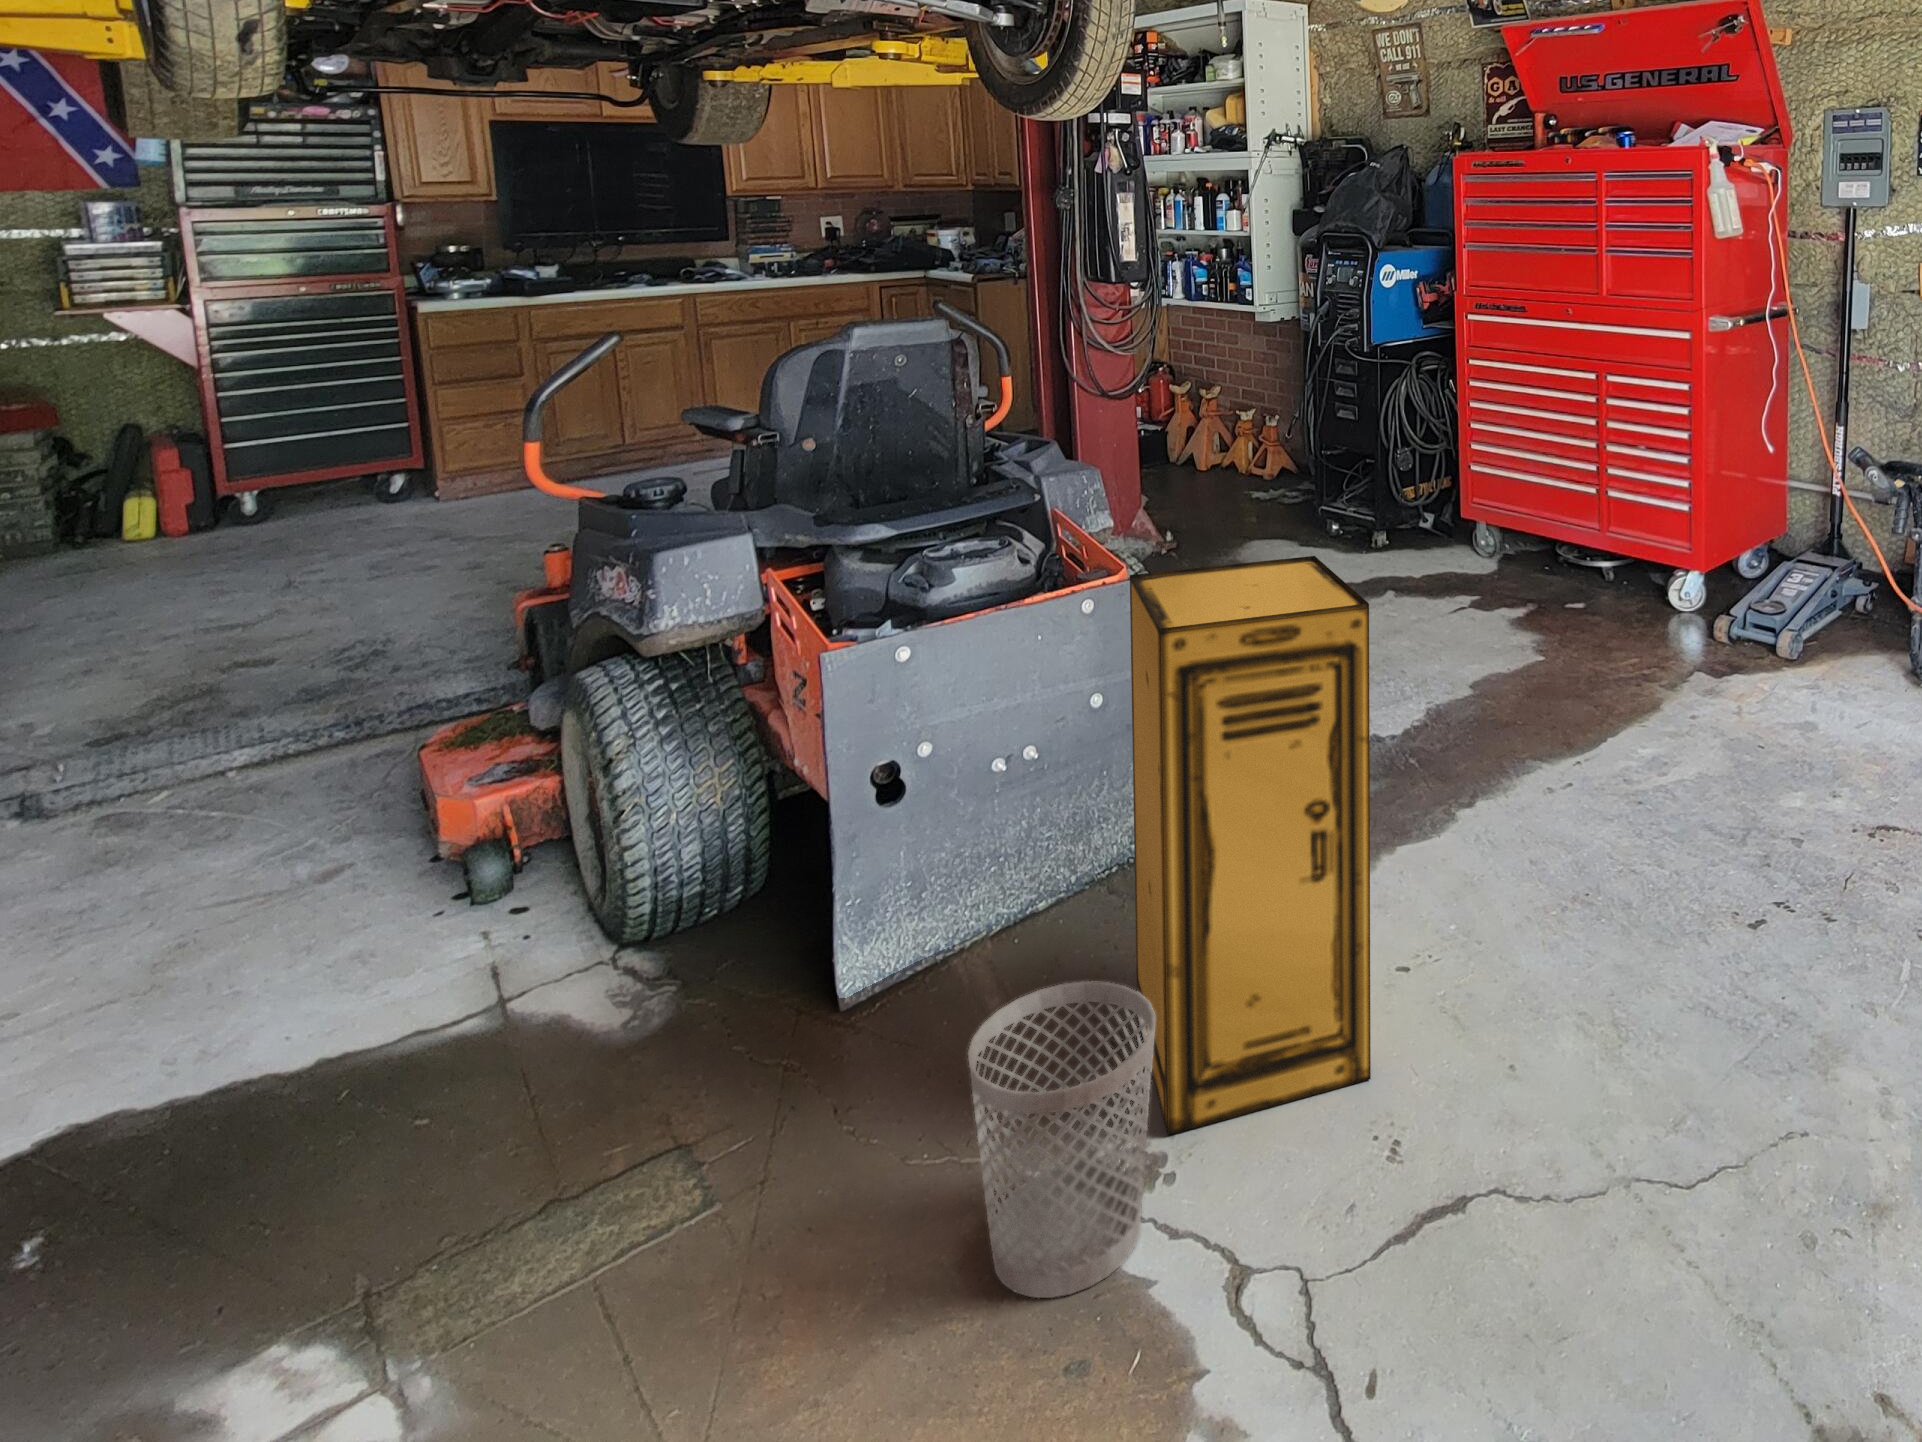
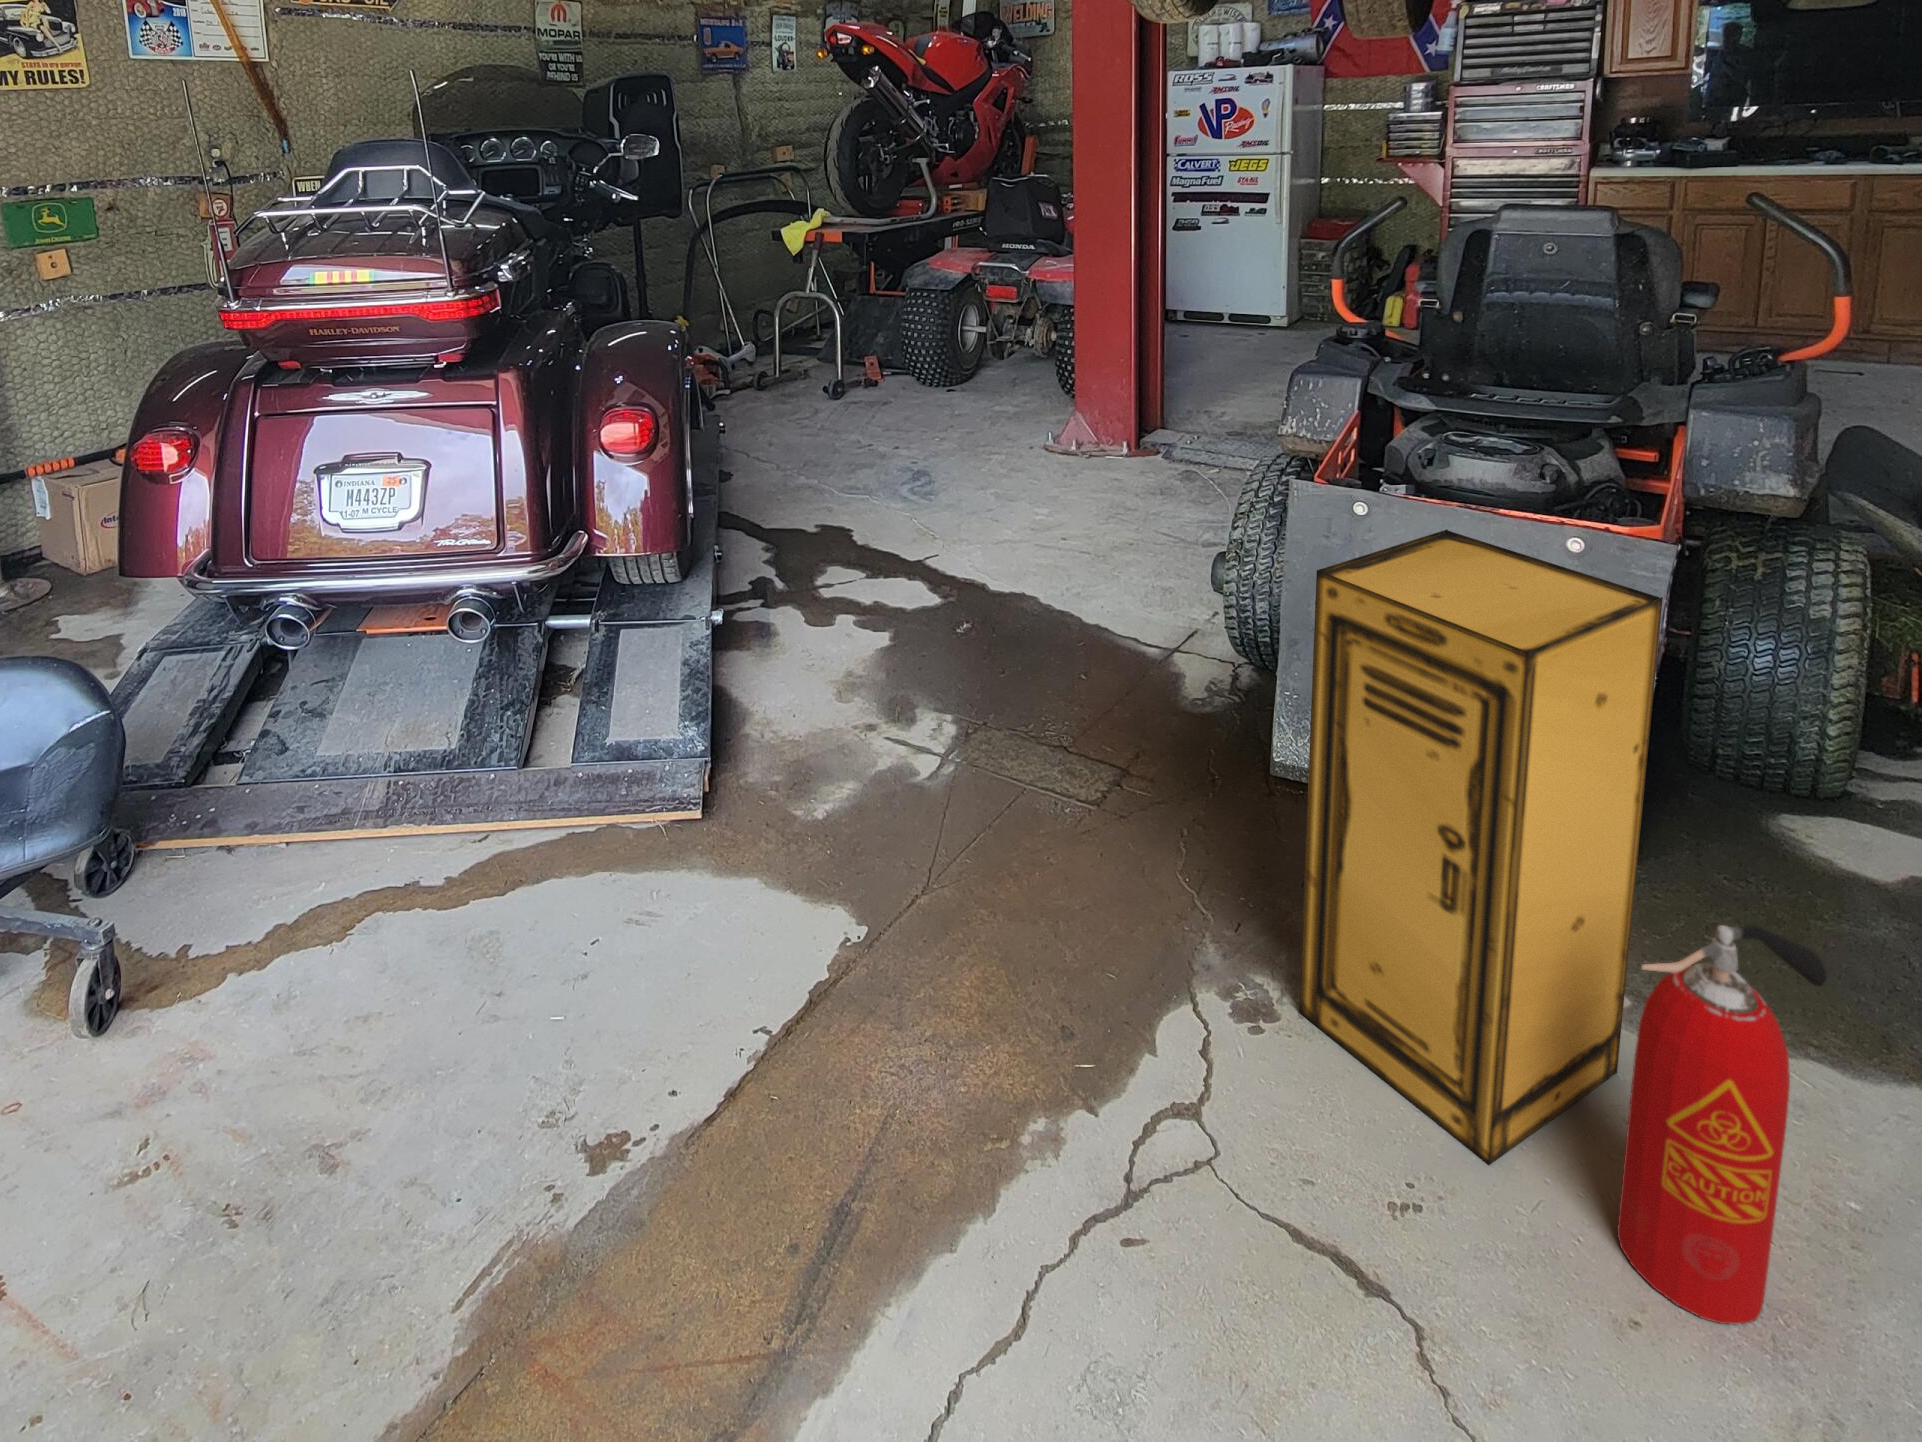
fire extinguisher: none [1428,736,1514,1045] -> present [1617,925,1827,1325]
wastebasket: present [968,981,1155,1298] -> none [1095,791,1243,1028]

